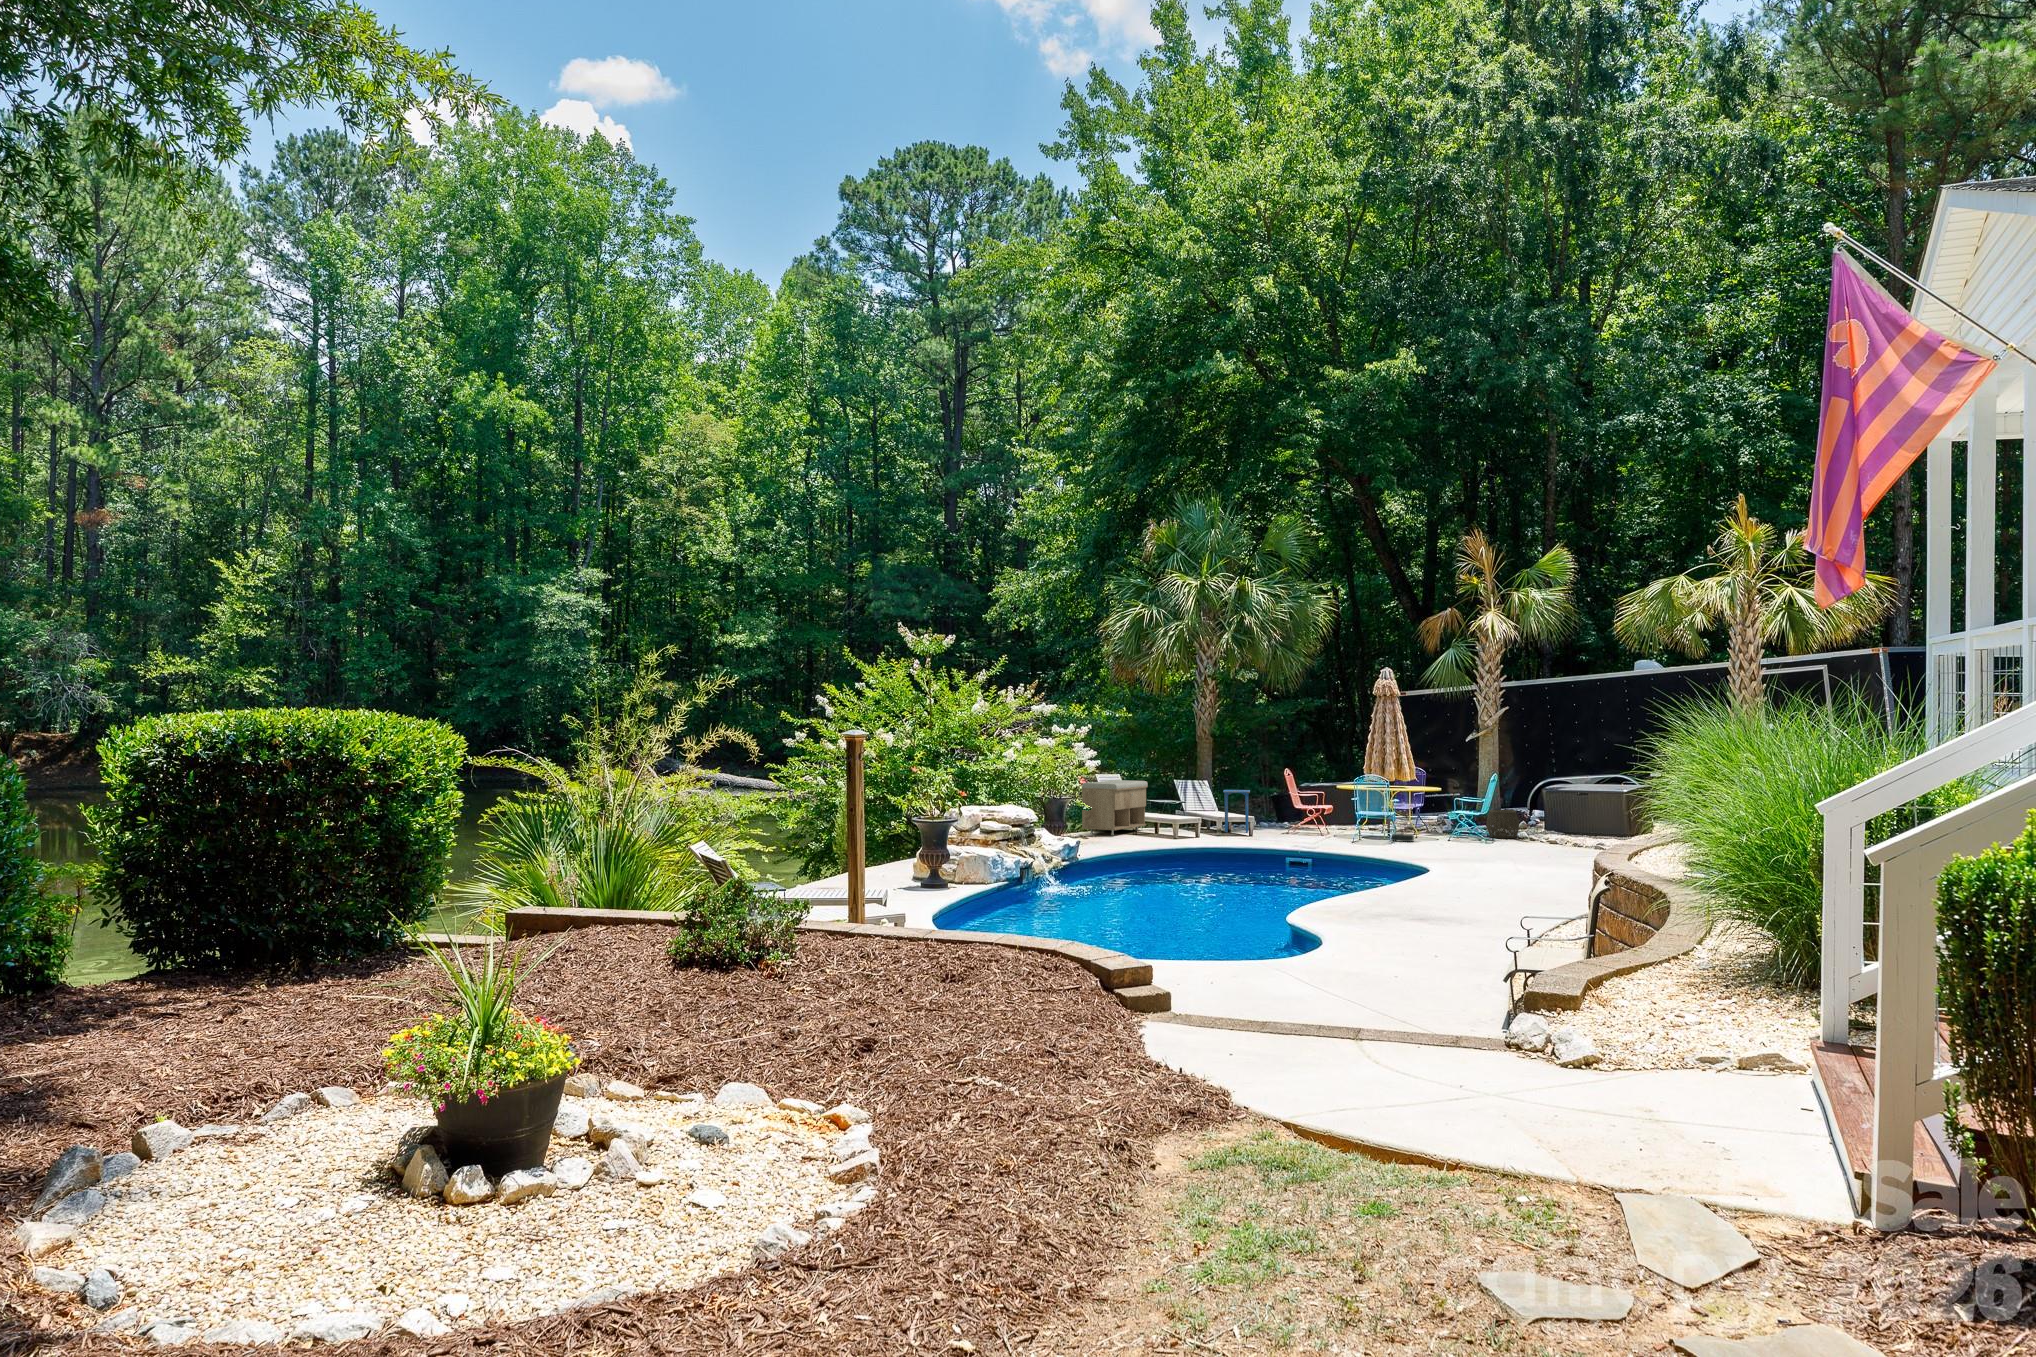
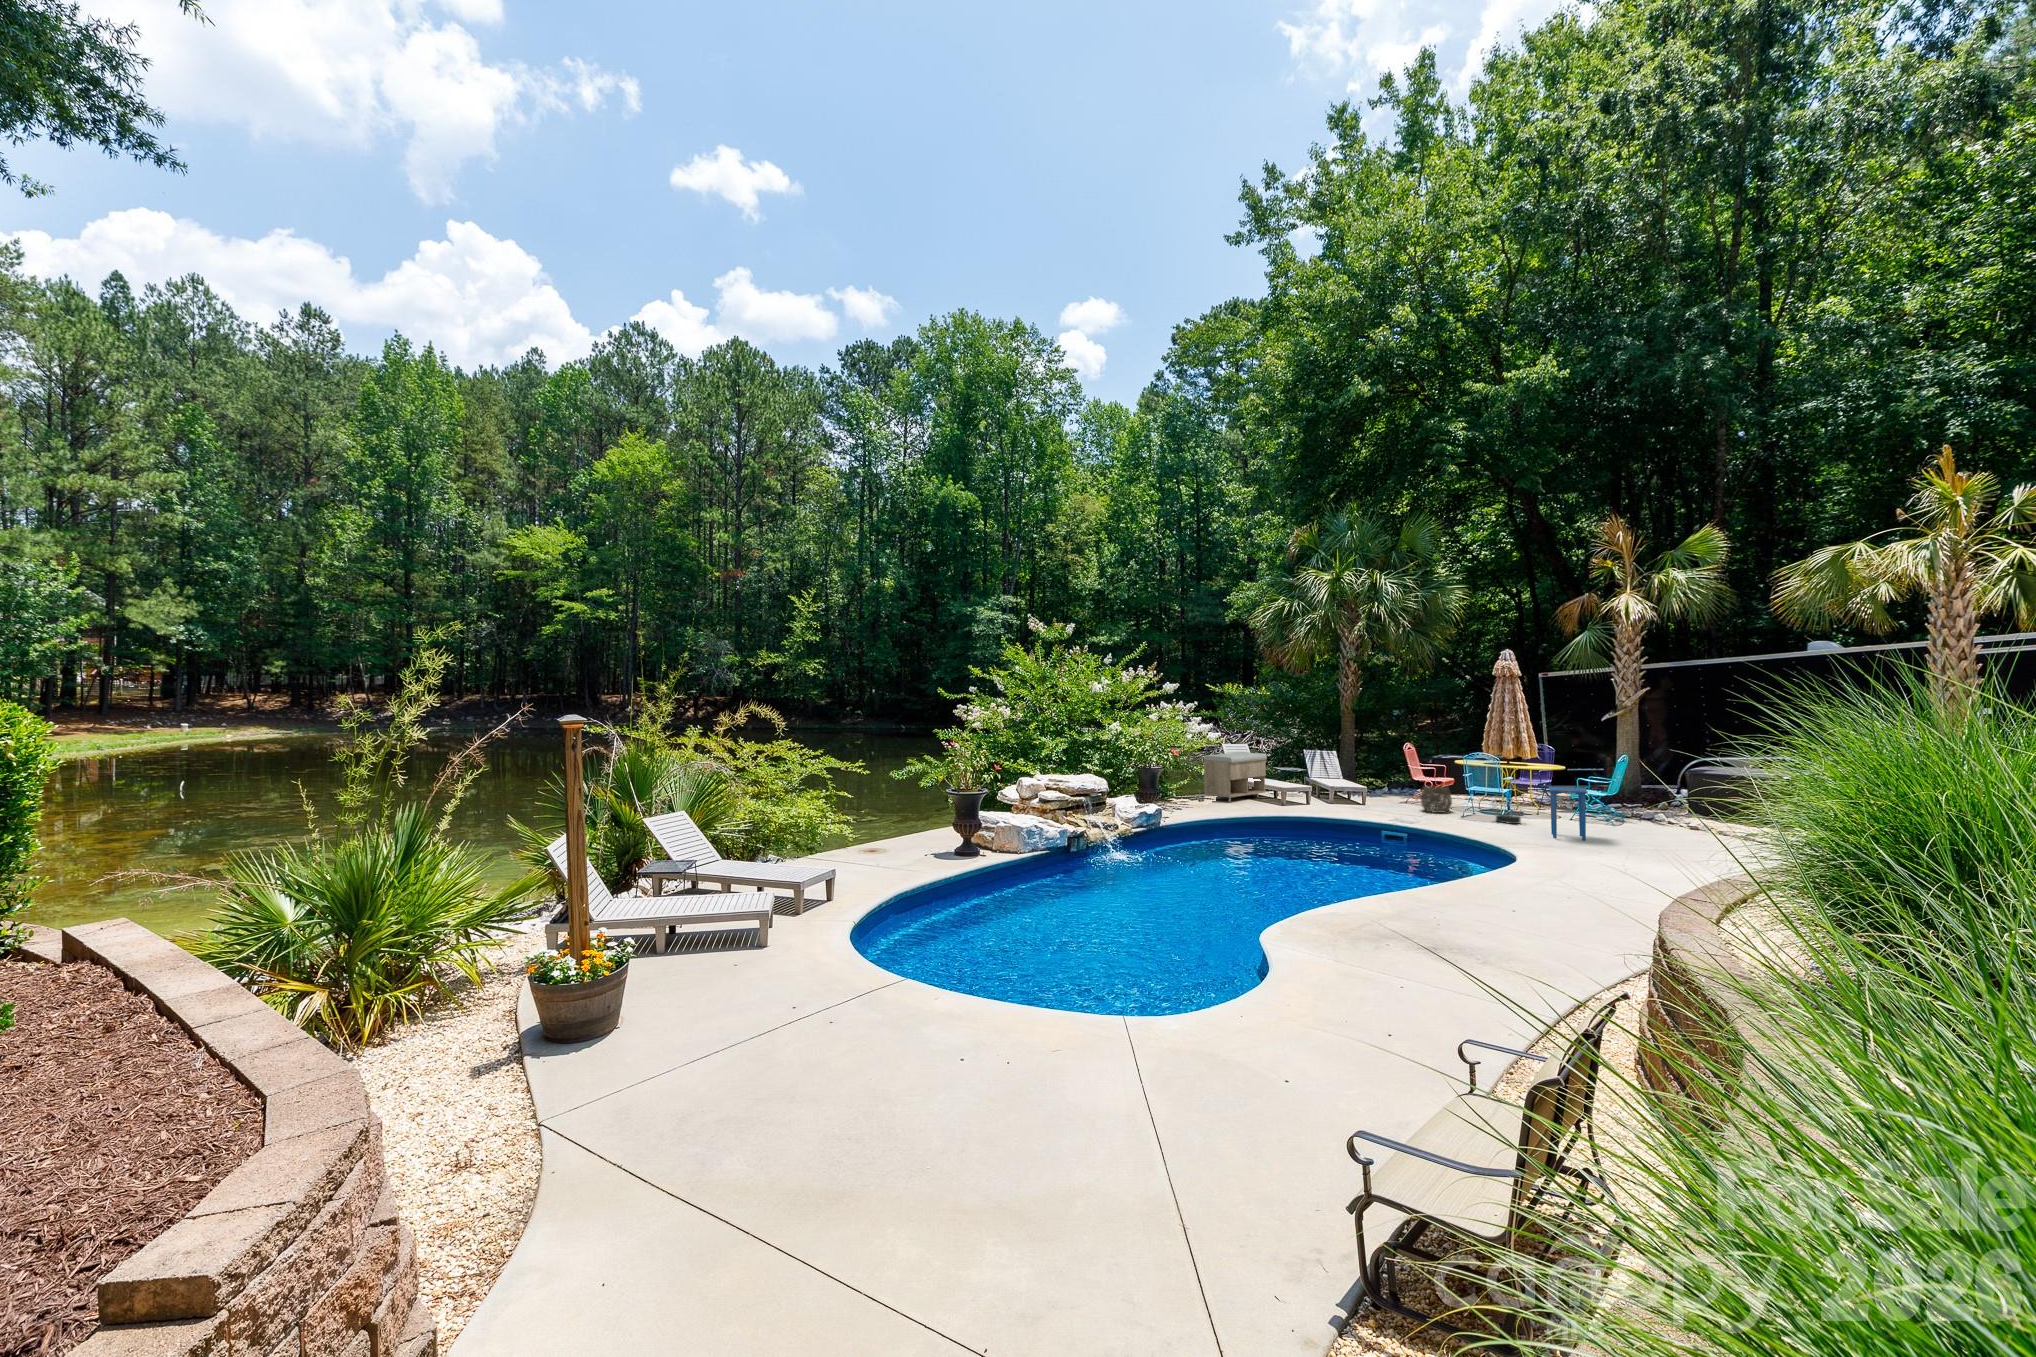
side table: present [1223,790,1250,833] -> present [1549,787,1588,840]
woven basket: present [1486,810,1519,838] -> present [1421,786,1452,813]

